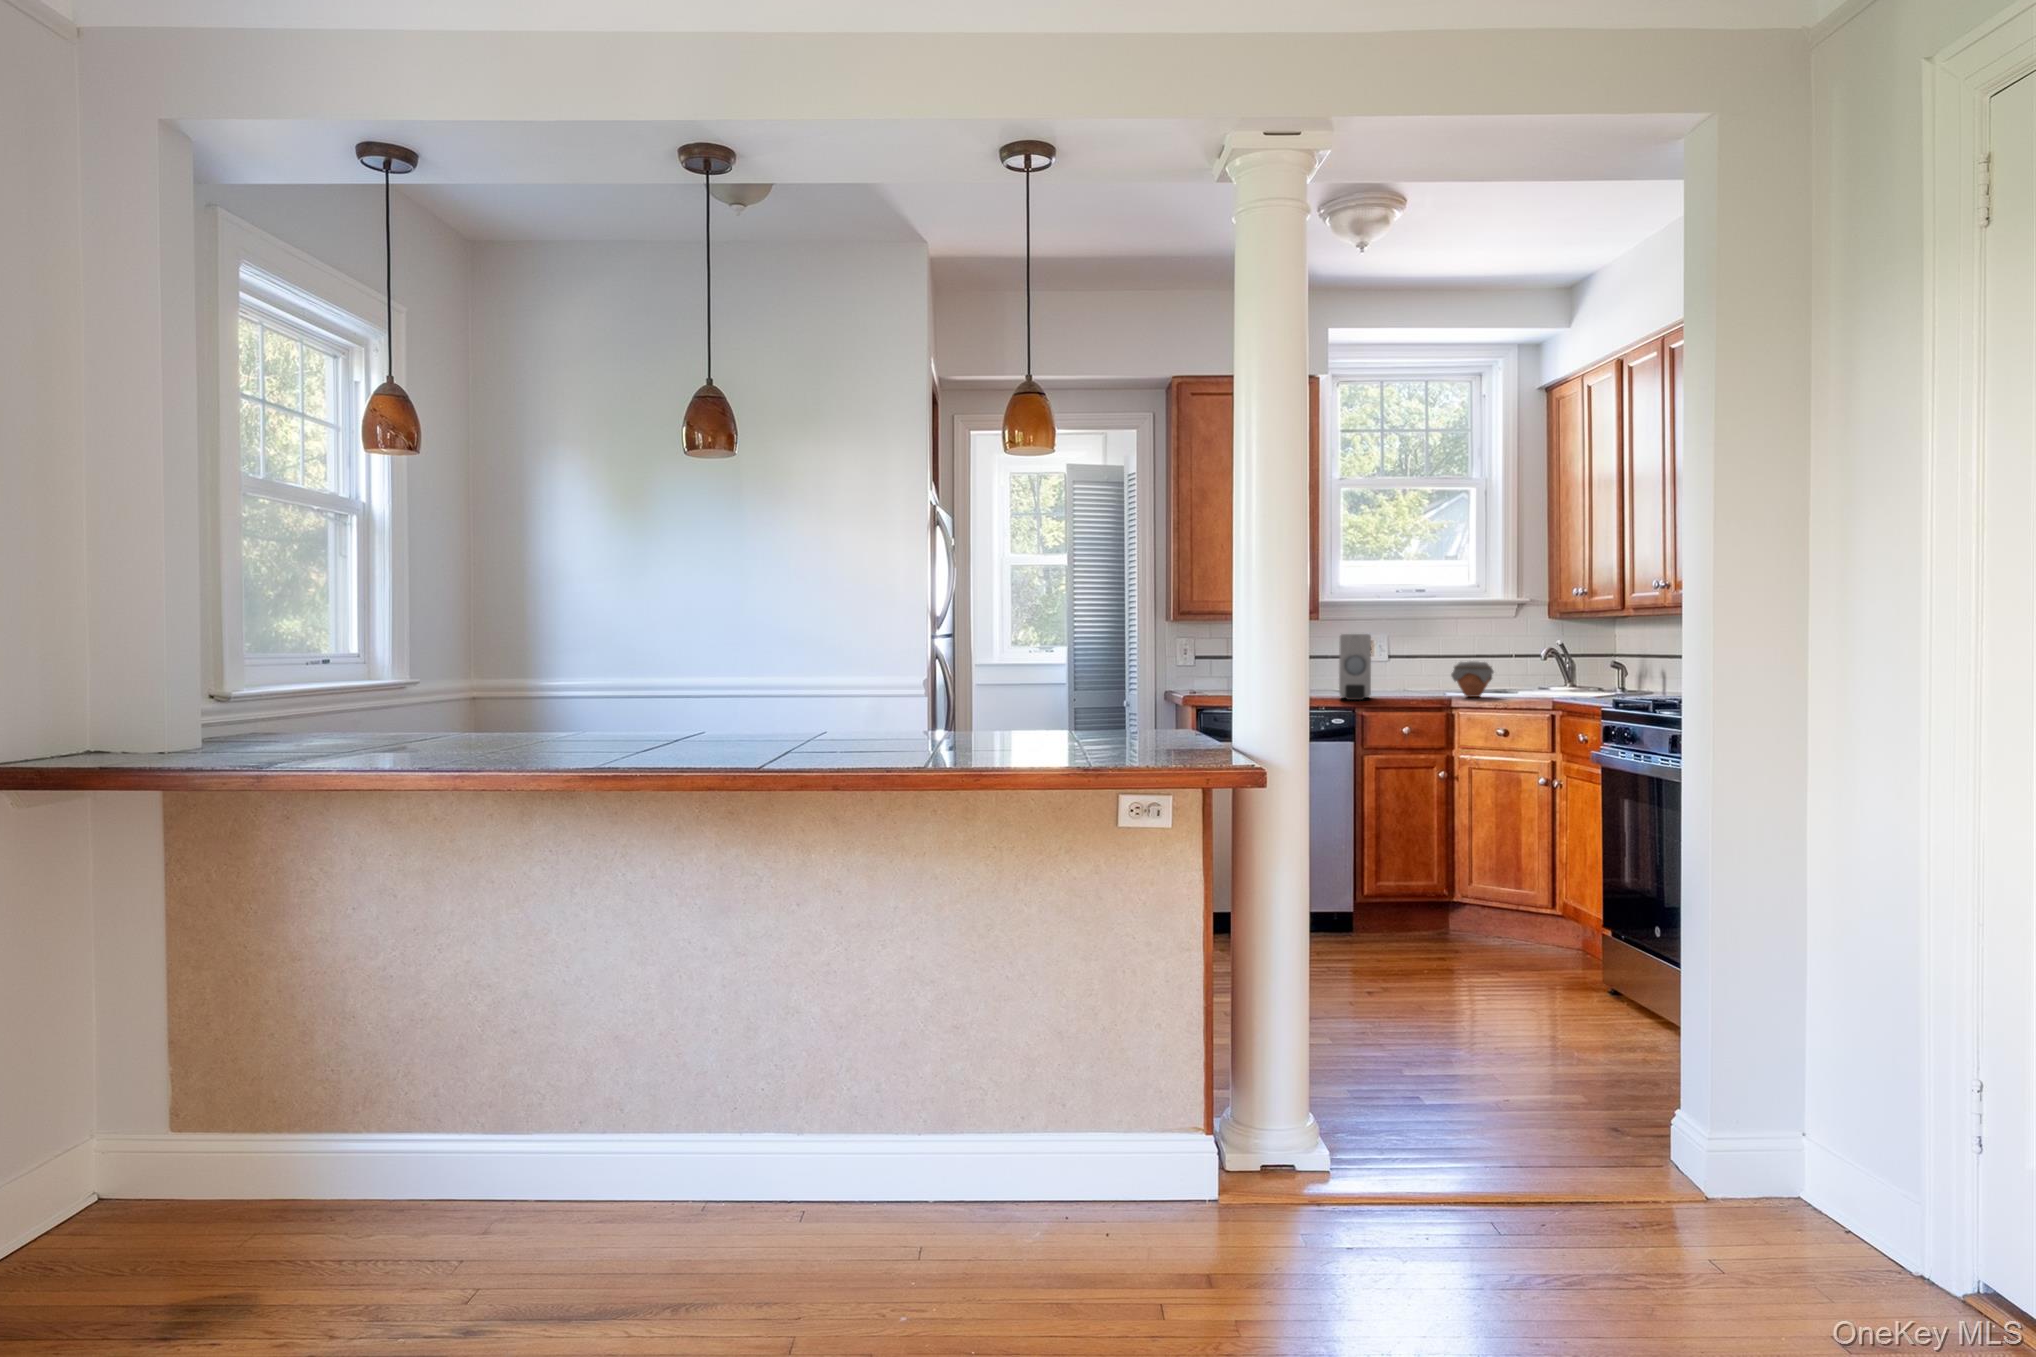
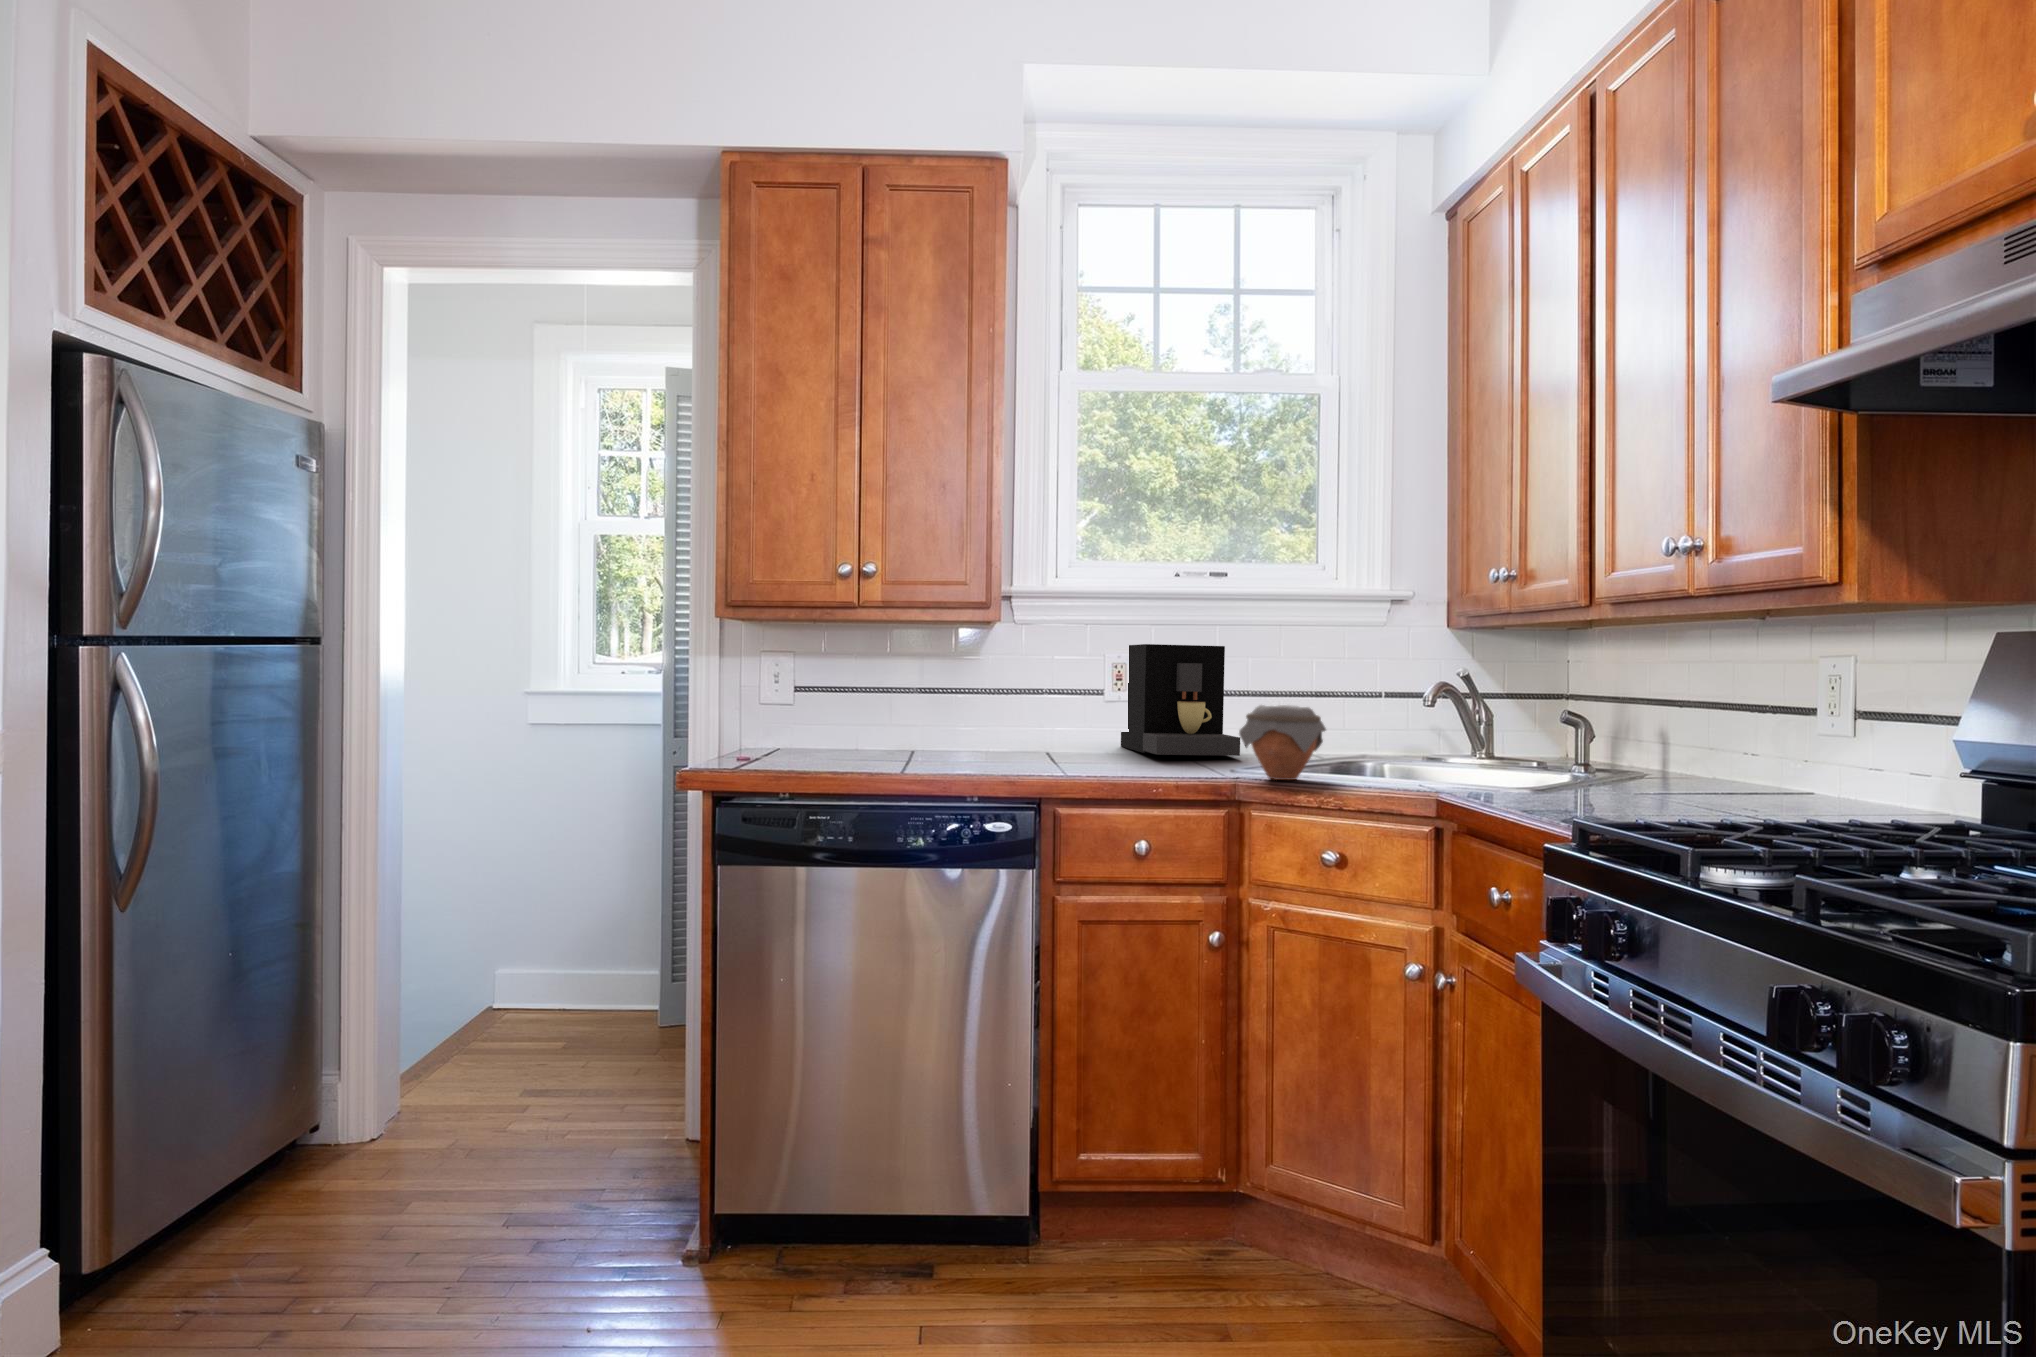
coffee maker: none [1368,632,1442,689] -> present [1121,644,1240,756]
soap dispenser: present [1339,634,1371,700] -> none [1014,643,1091,780]

